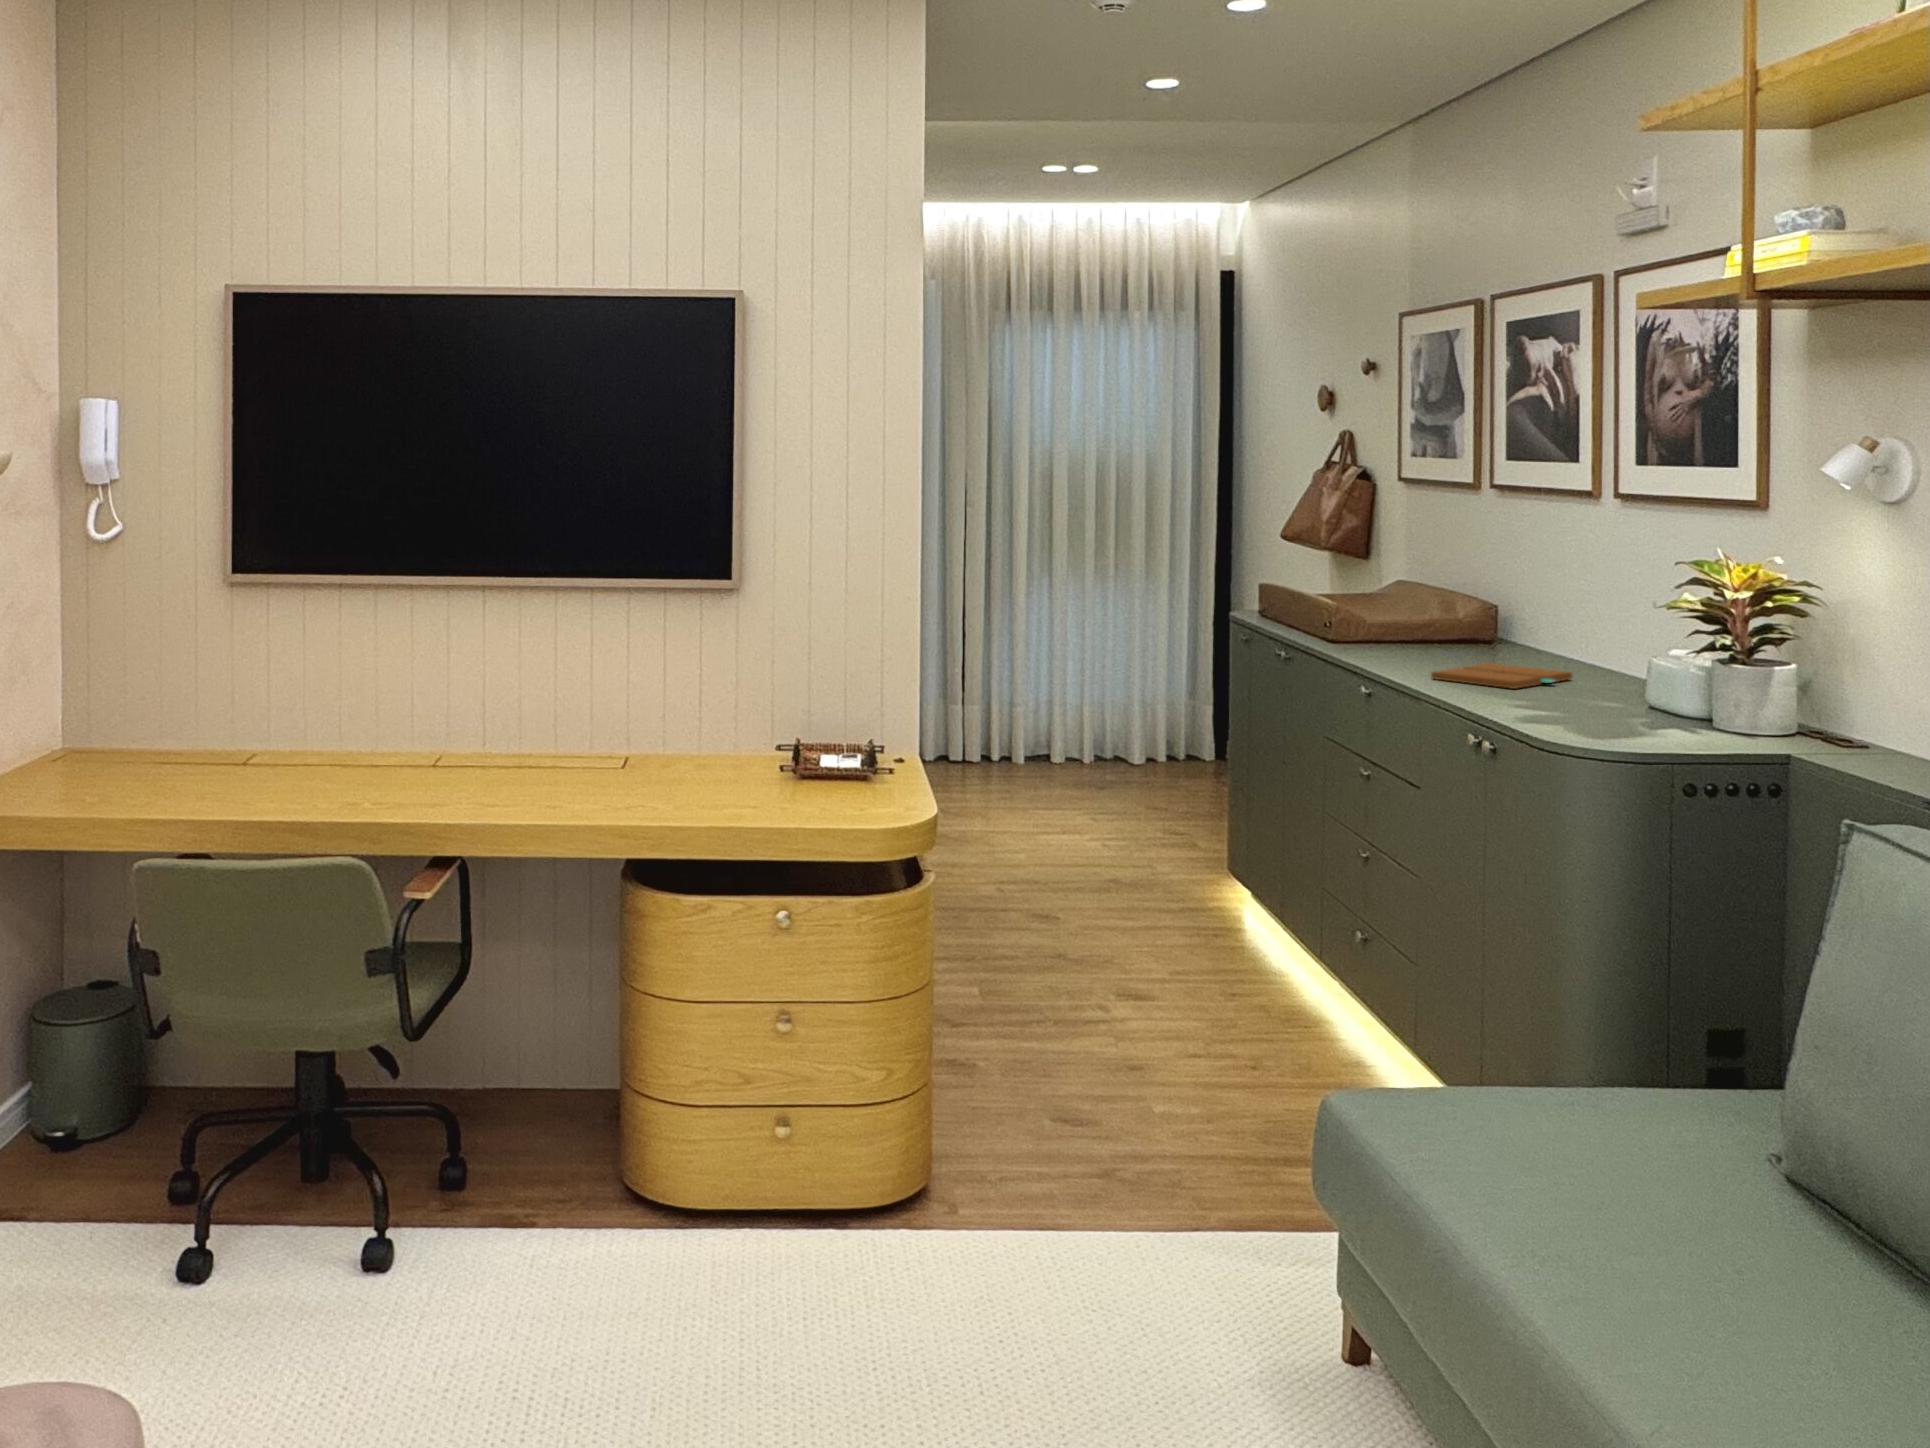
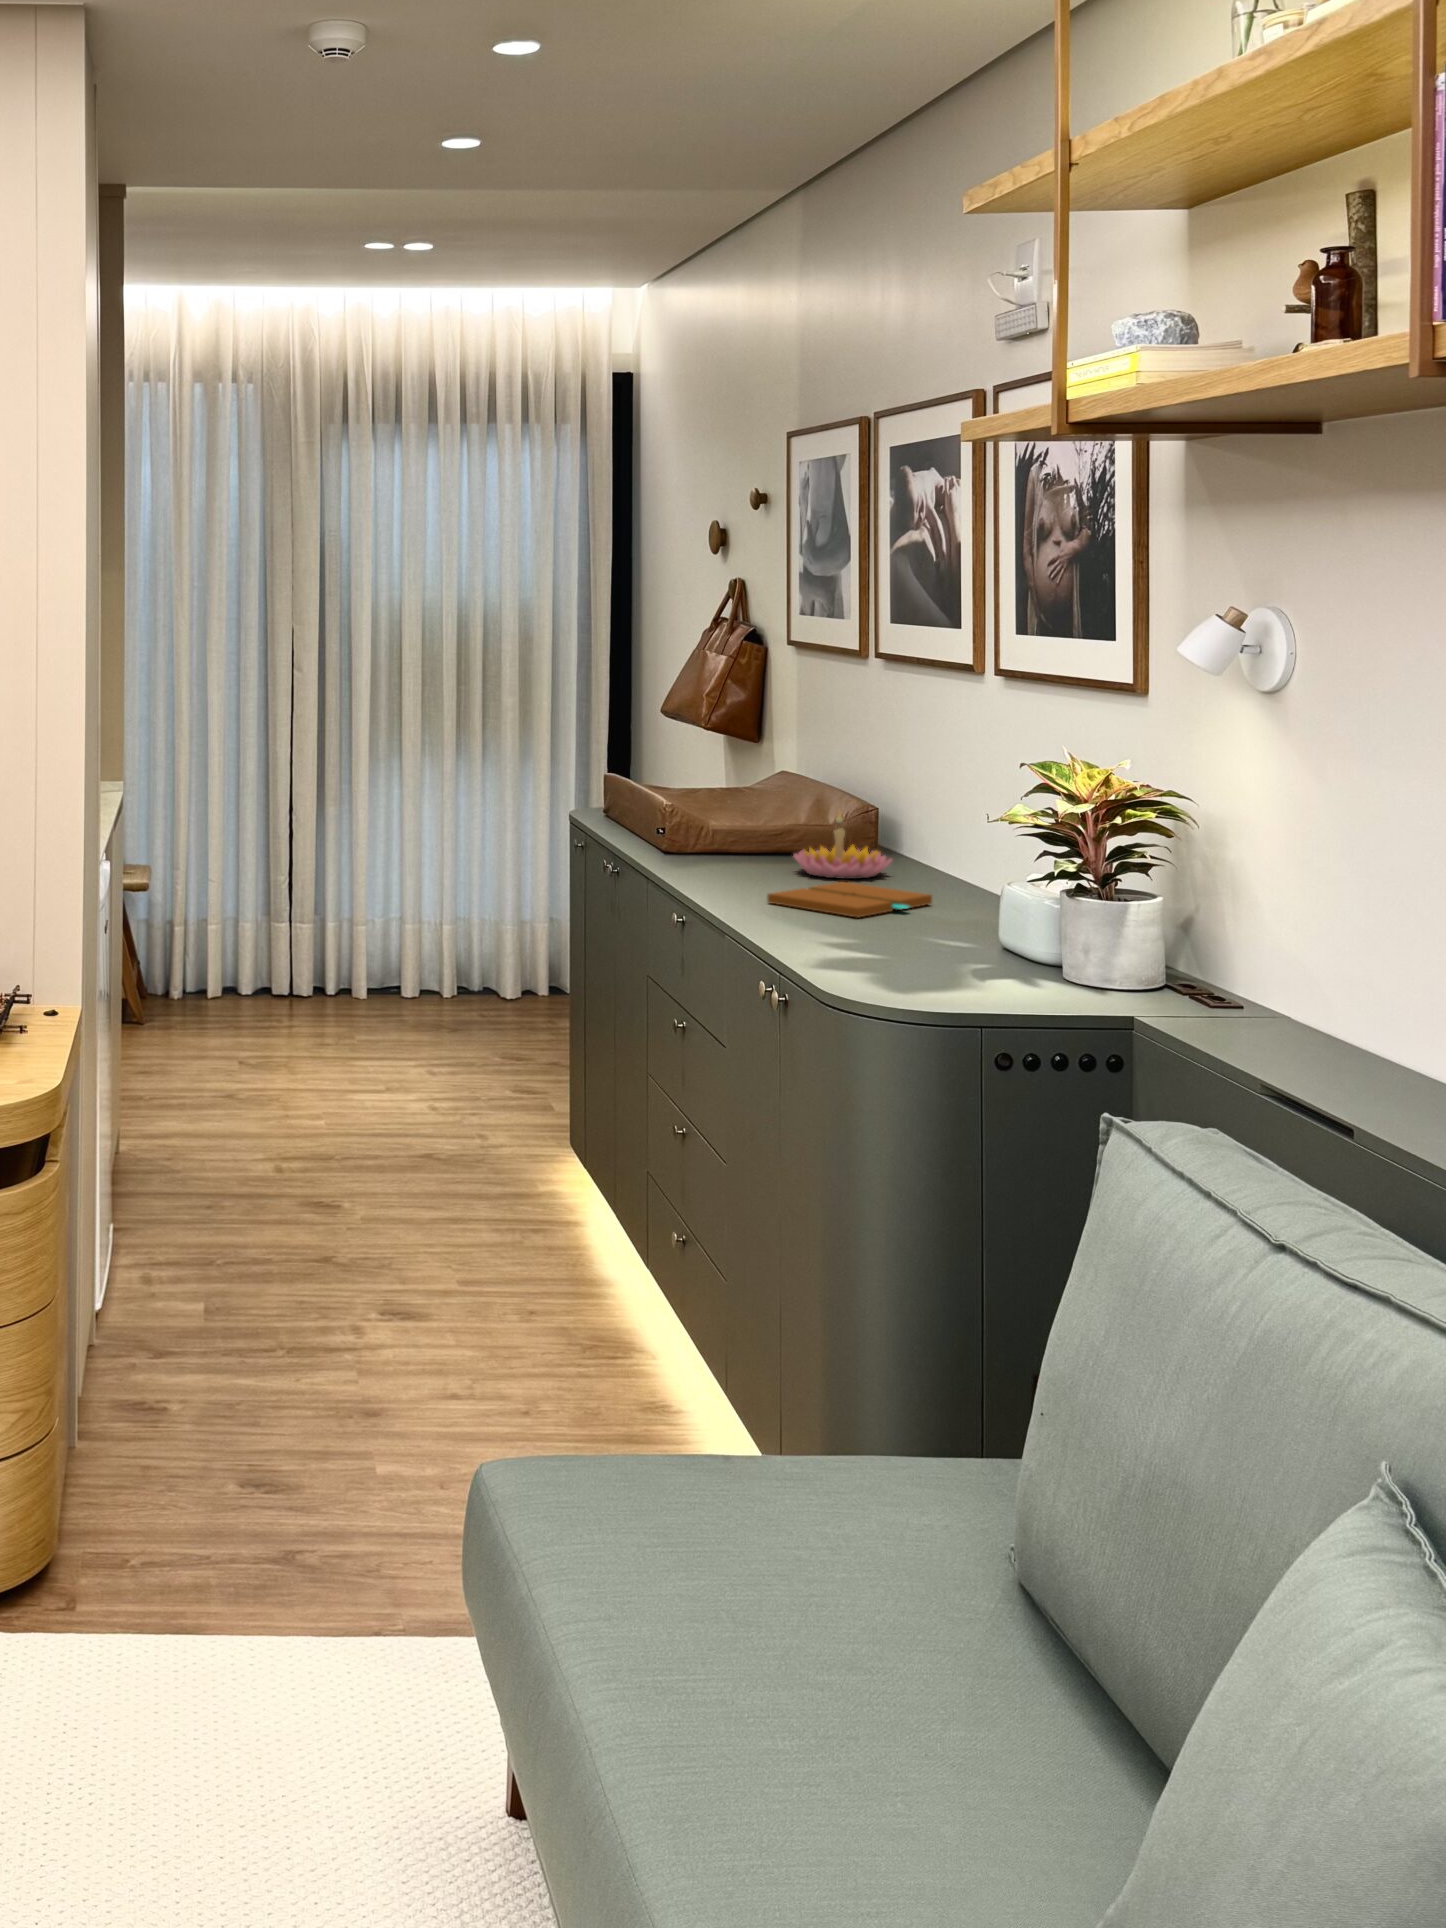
candle holder: none [1437,607,1526,662] -> present [794,811,892,879]

